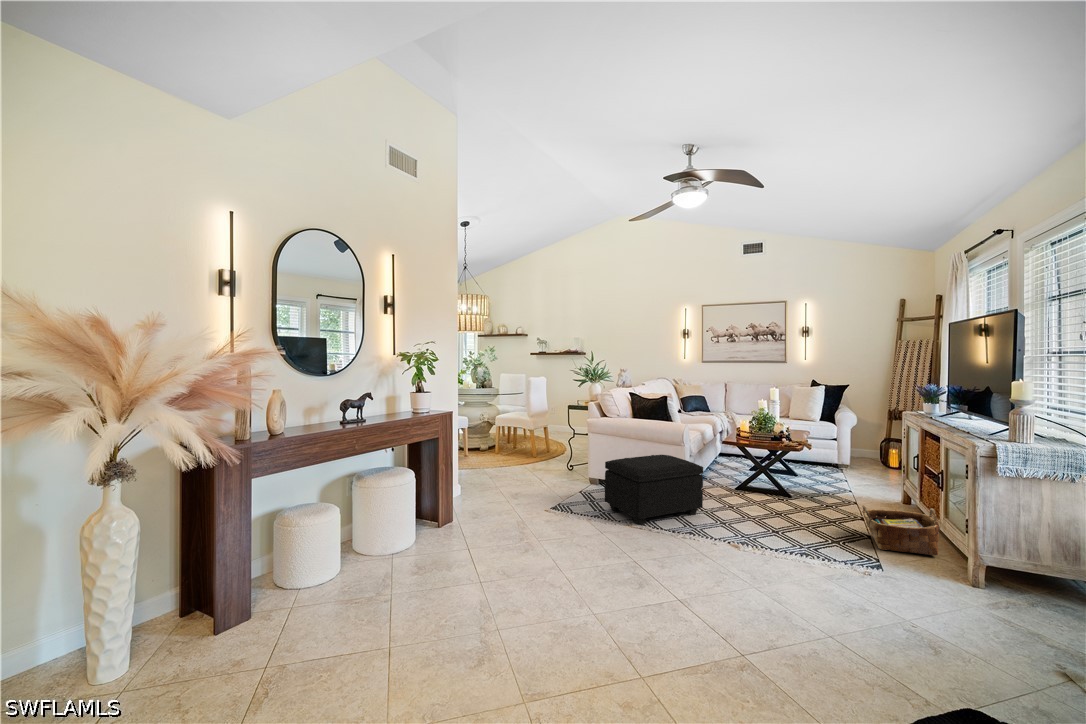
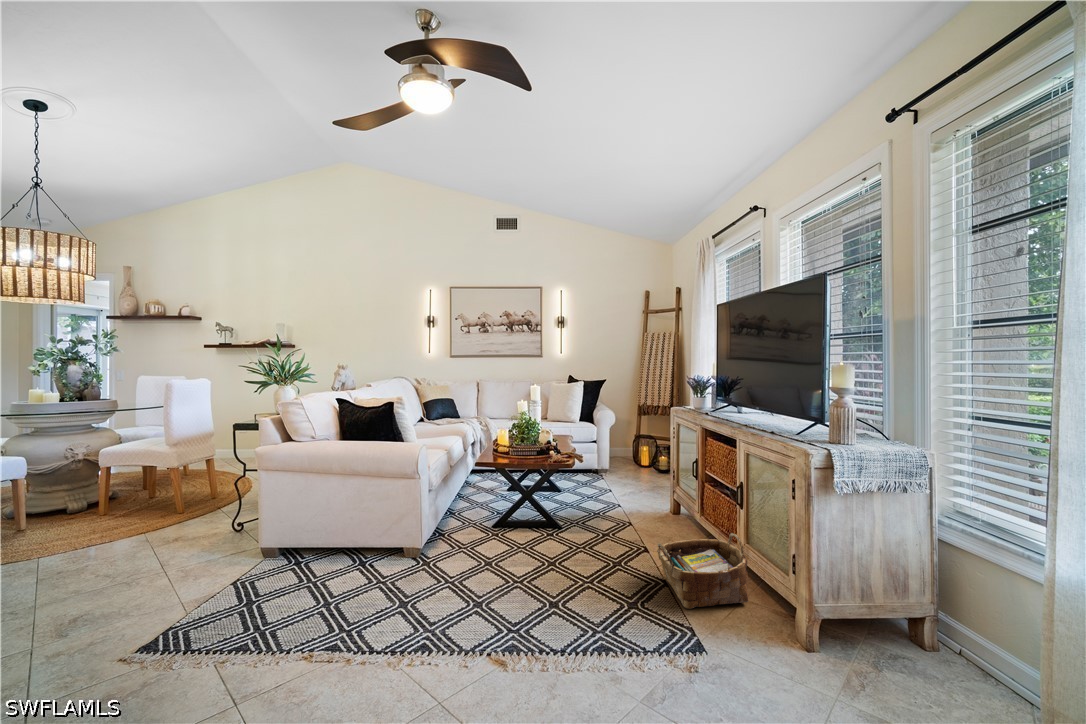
footstool: present [605,455,703,525] -> none [245,499,441,670]

